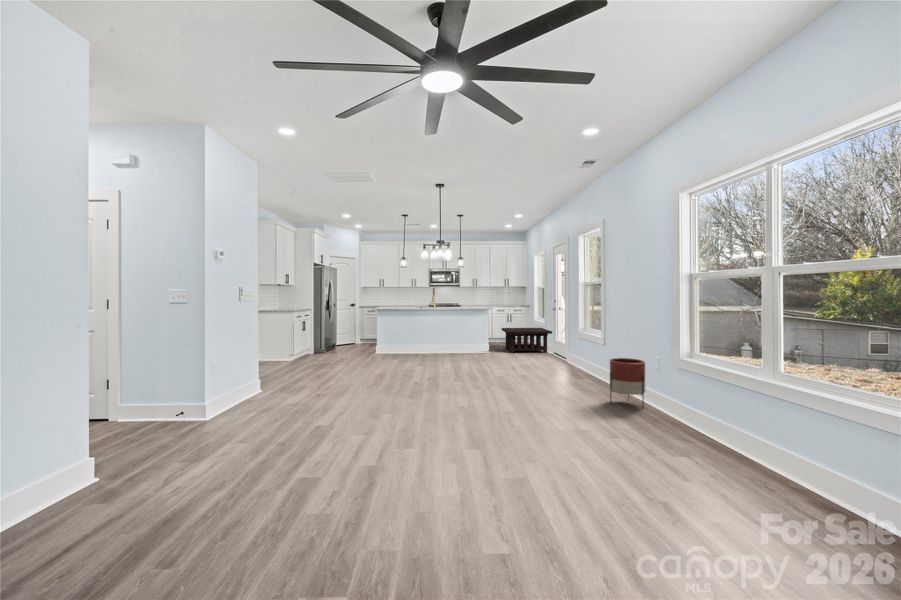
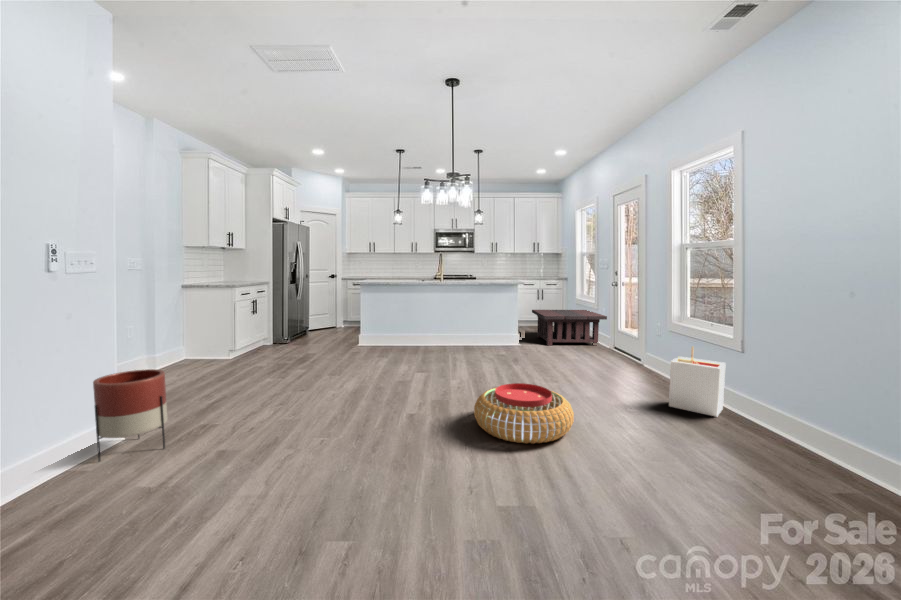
storage bin: none [571,345,602,385] -> present [669,346,726,417]
planter: present [610,358,645,407] -> present [93,369,168,461]
pouf: none [451,367,508,396] -> present [474,383,574,444]

